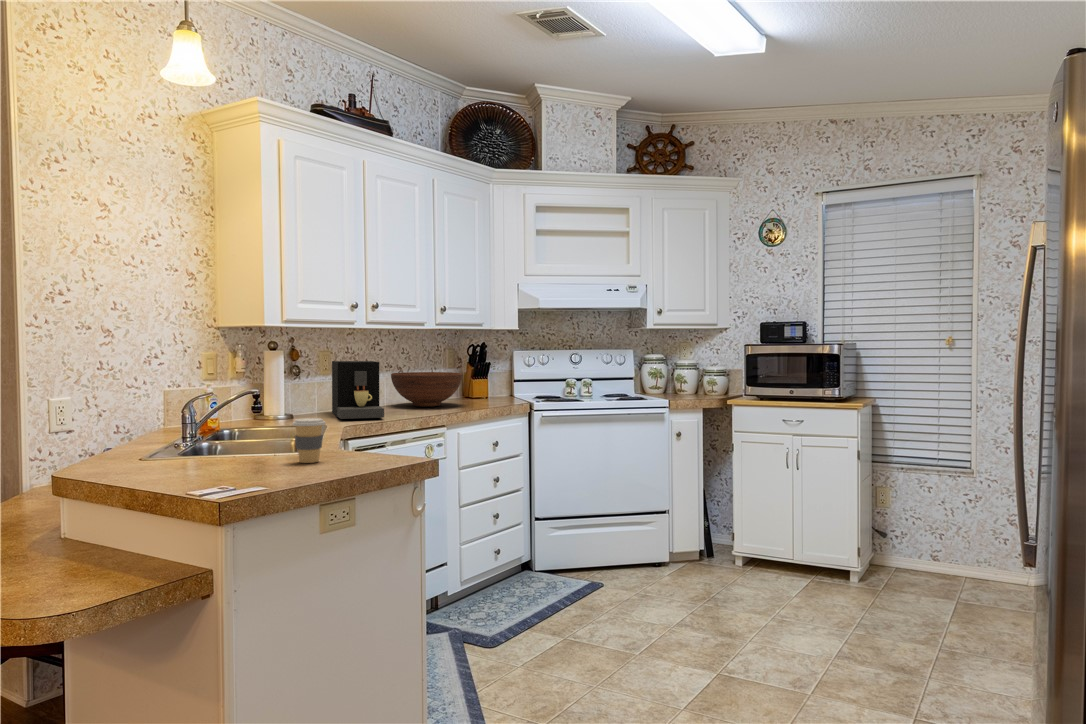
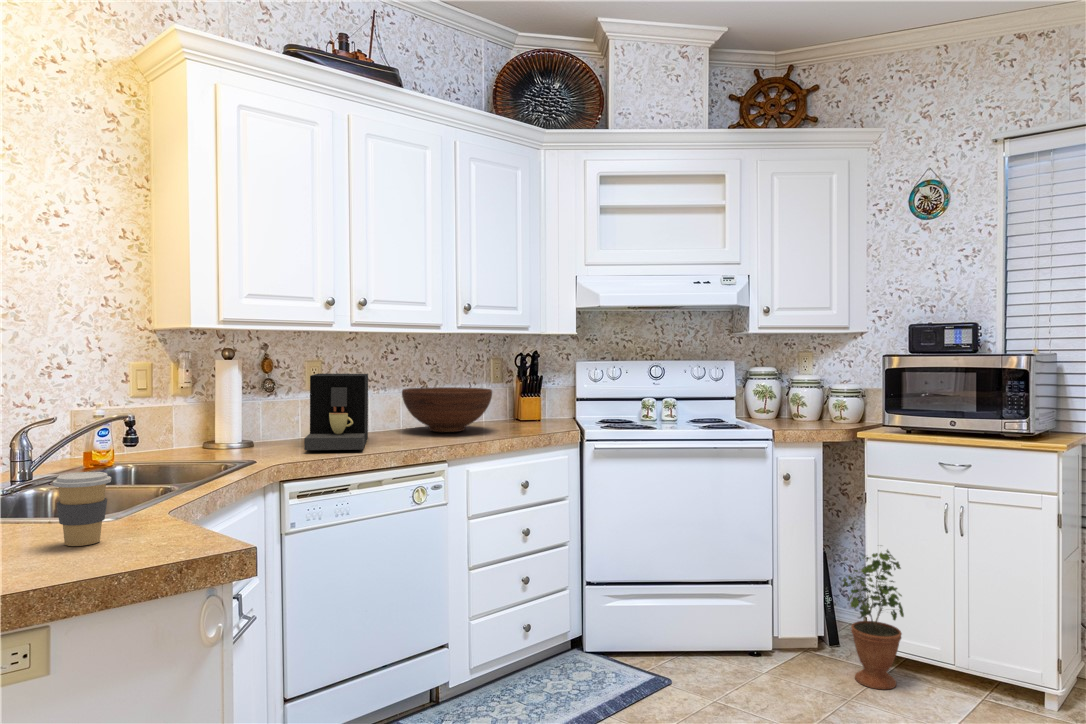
potted plant: none [718,481,760,581] -> present [842,550,904,689]

